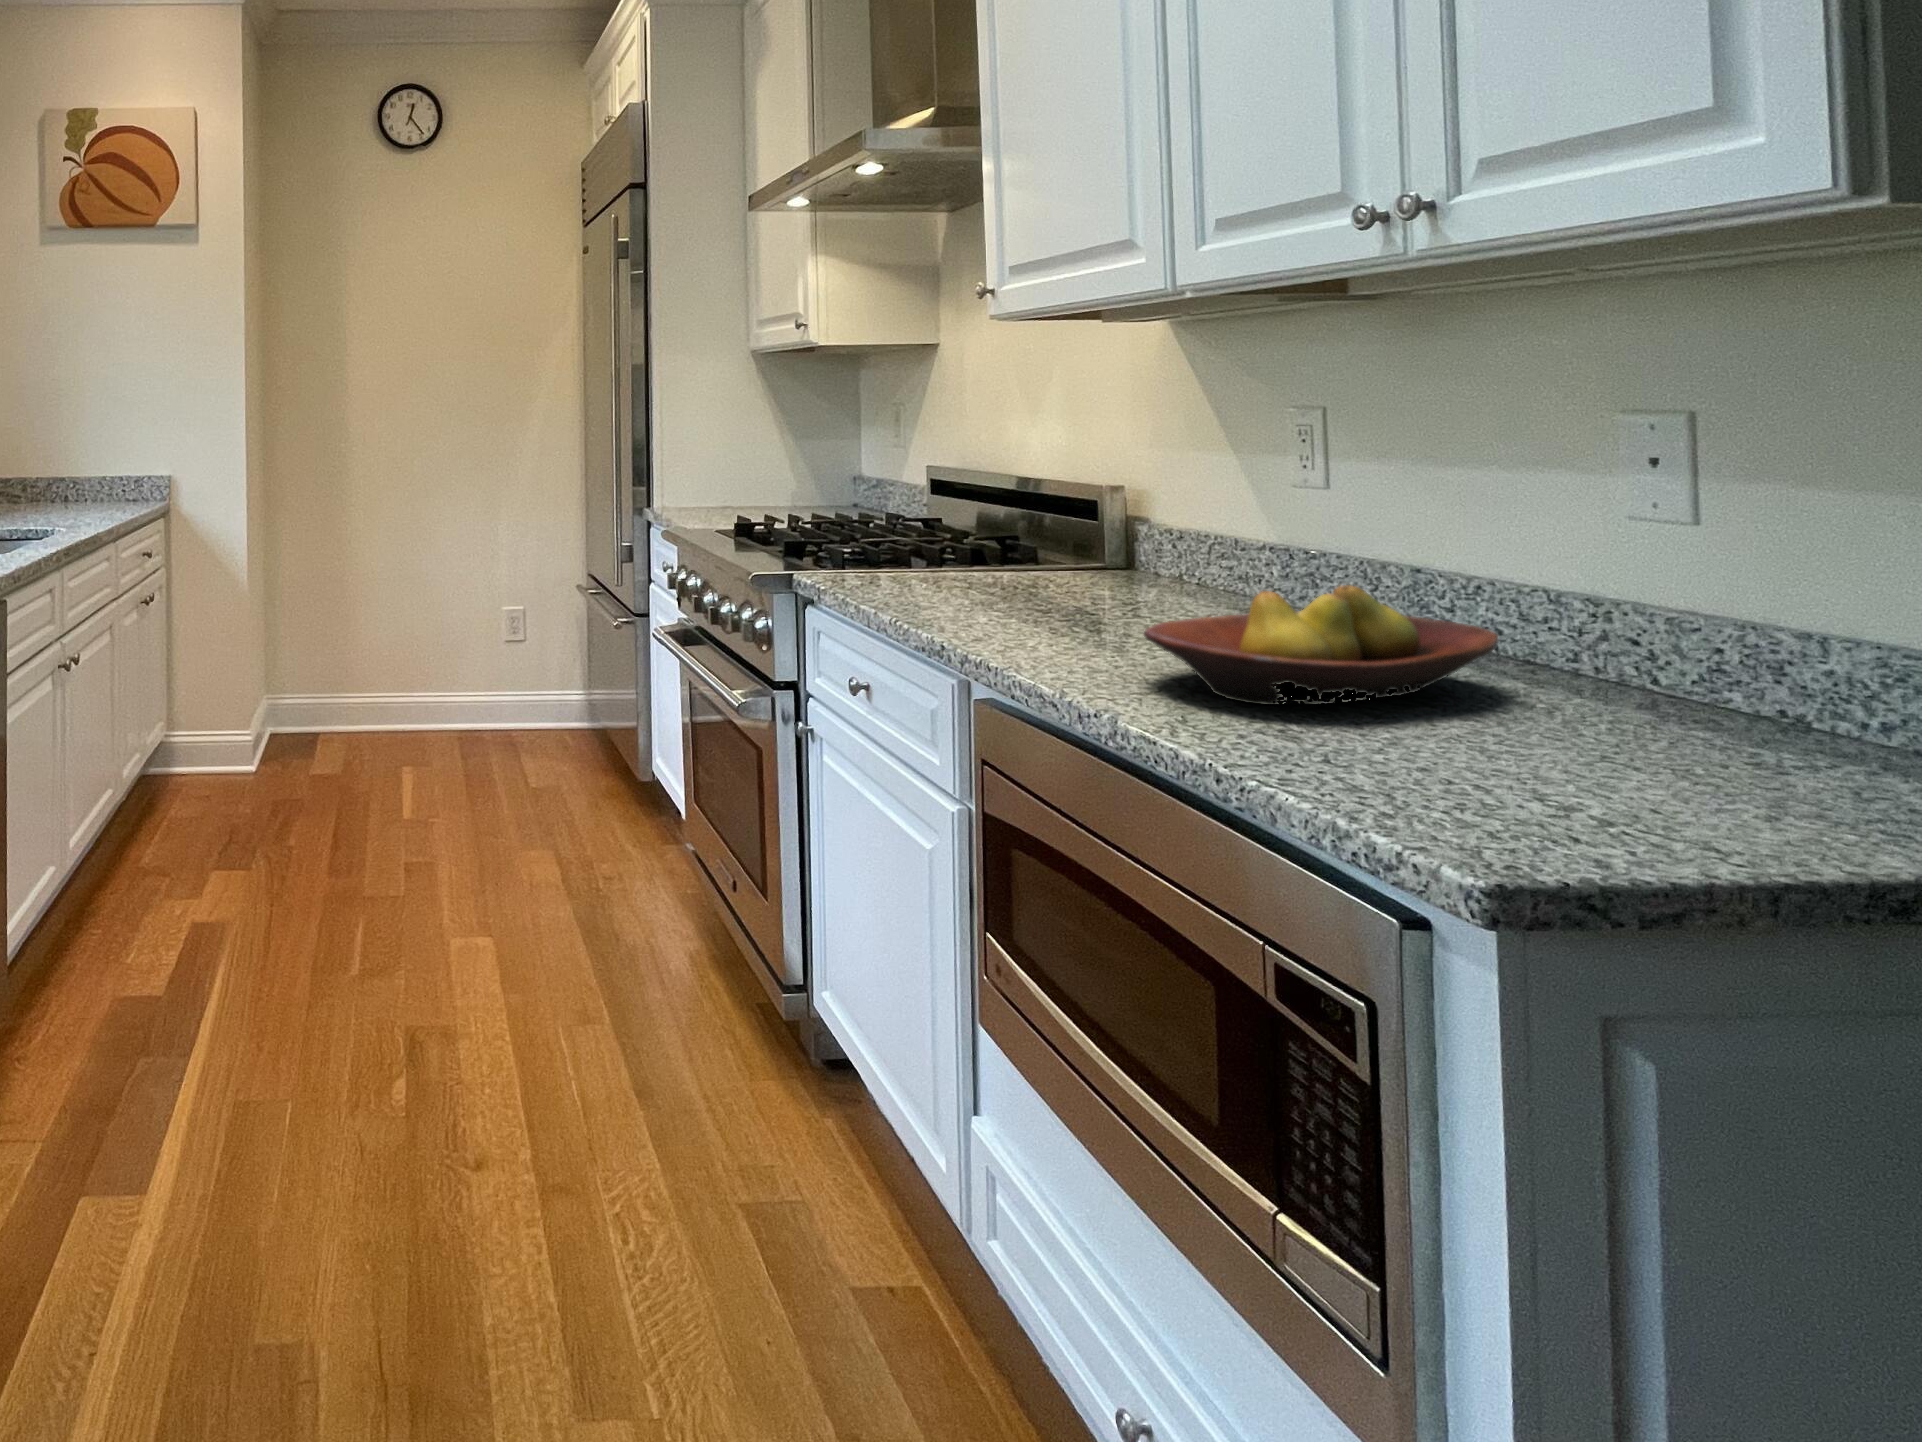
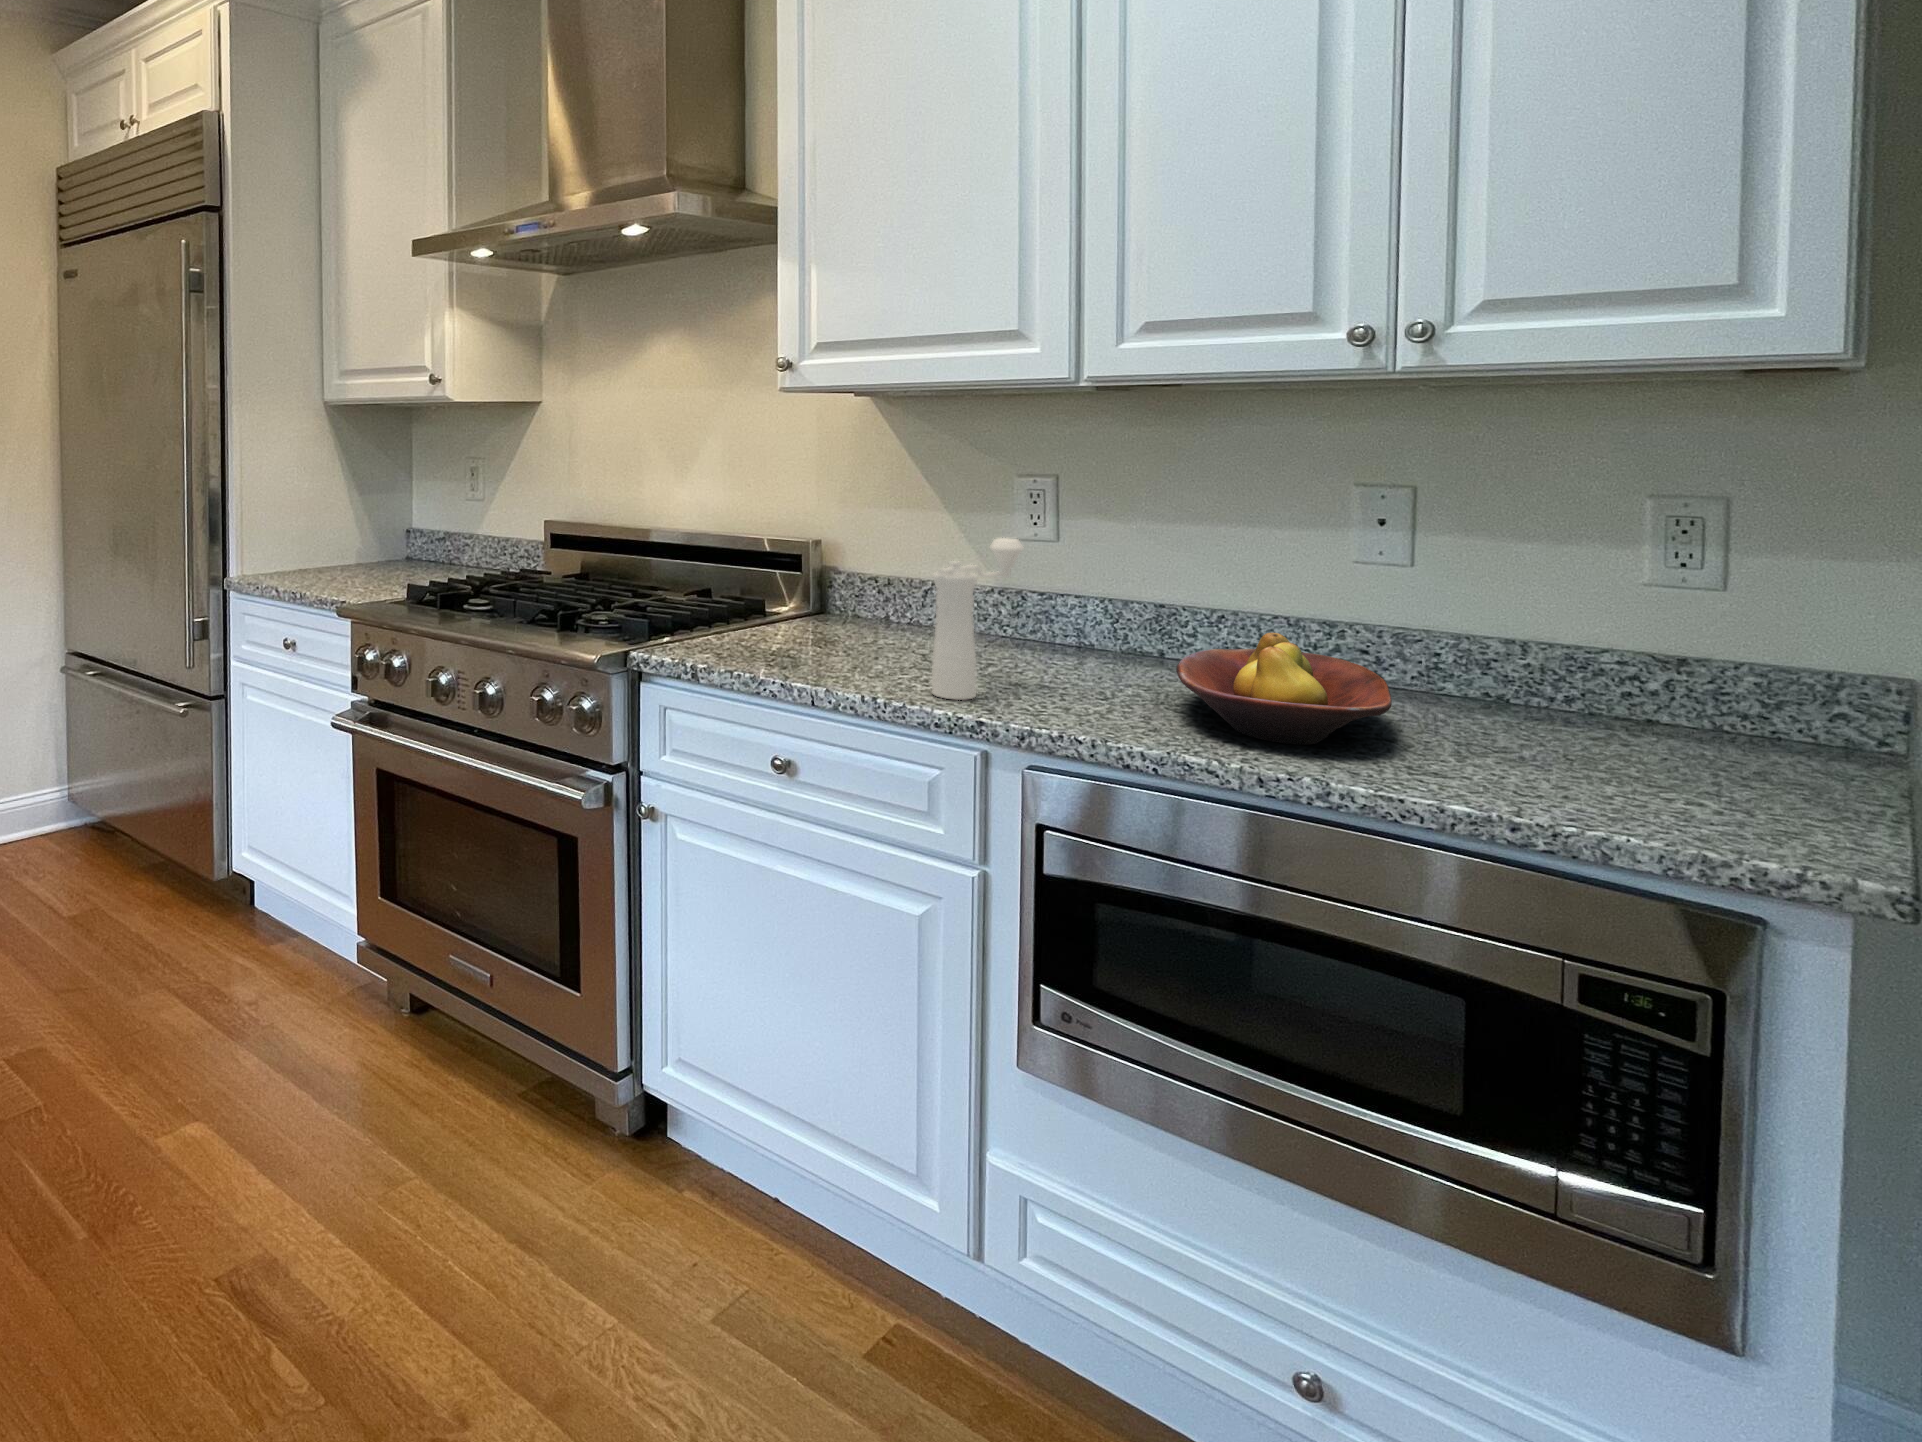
pepper mill: none [961,466,1095,630] -> present [932,538,1024,700]

